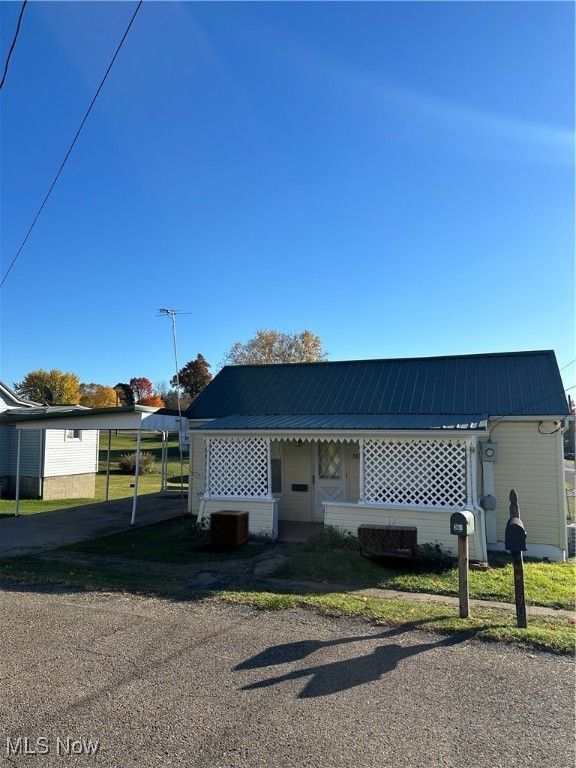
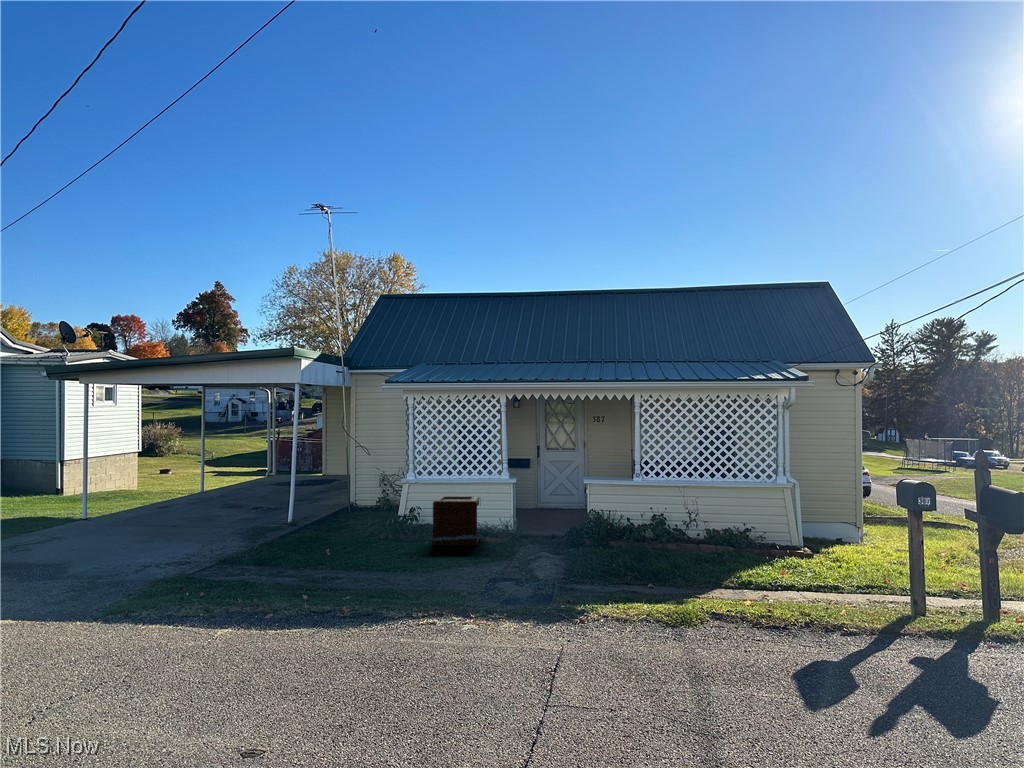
bench: present [358,524,417,559] -> none [646,506,729,547]

